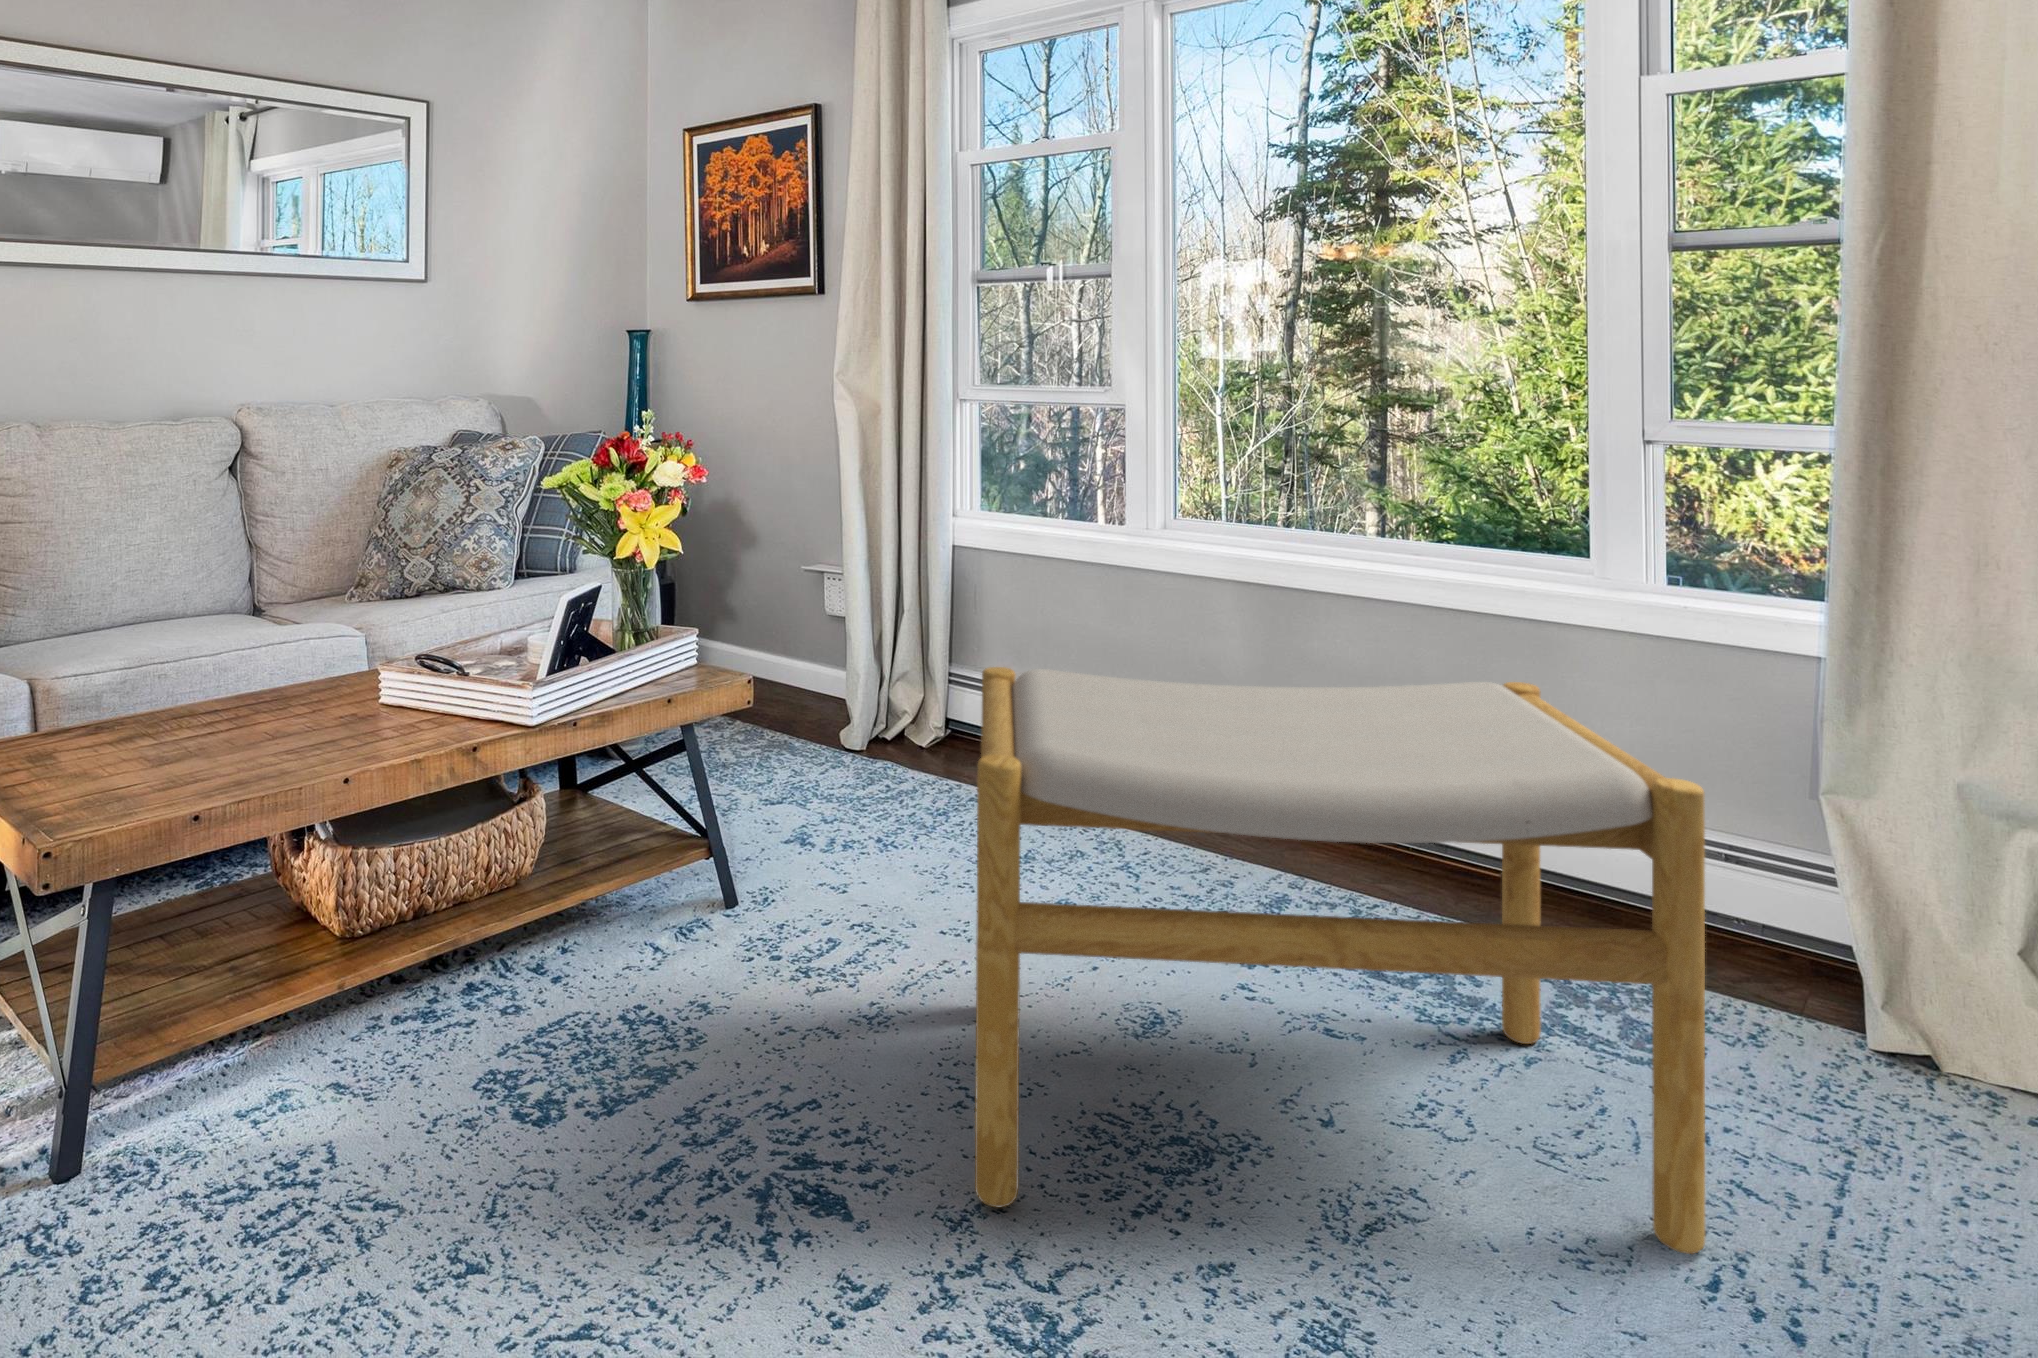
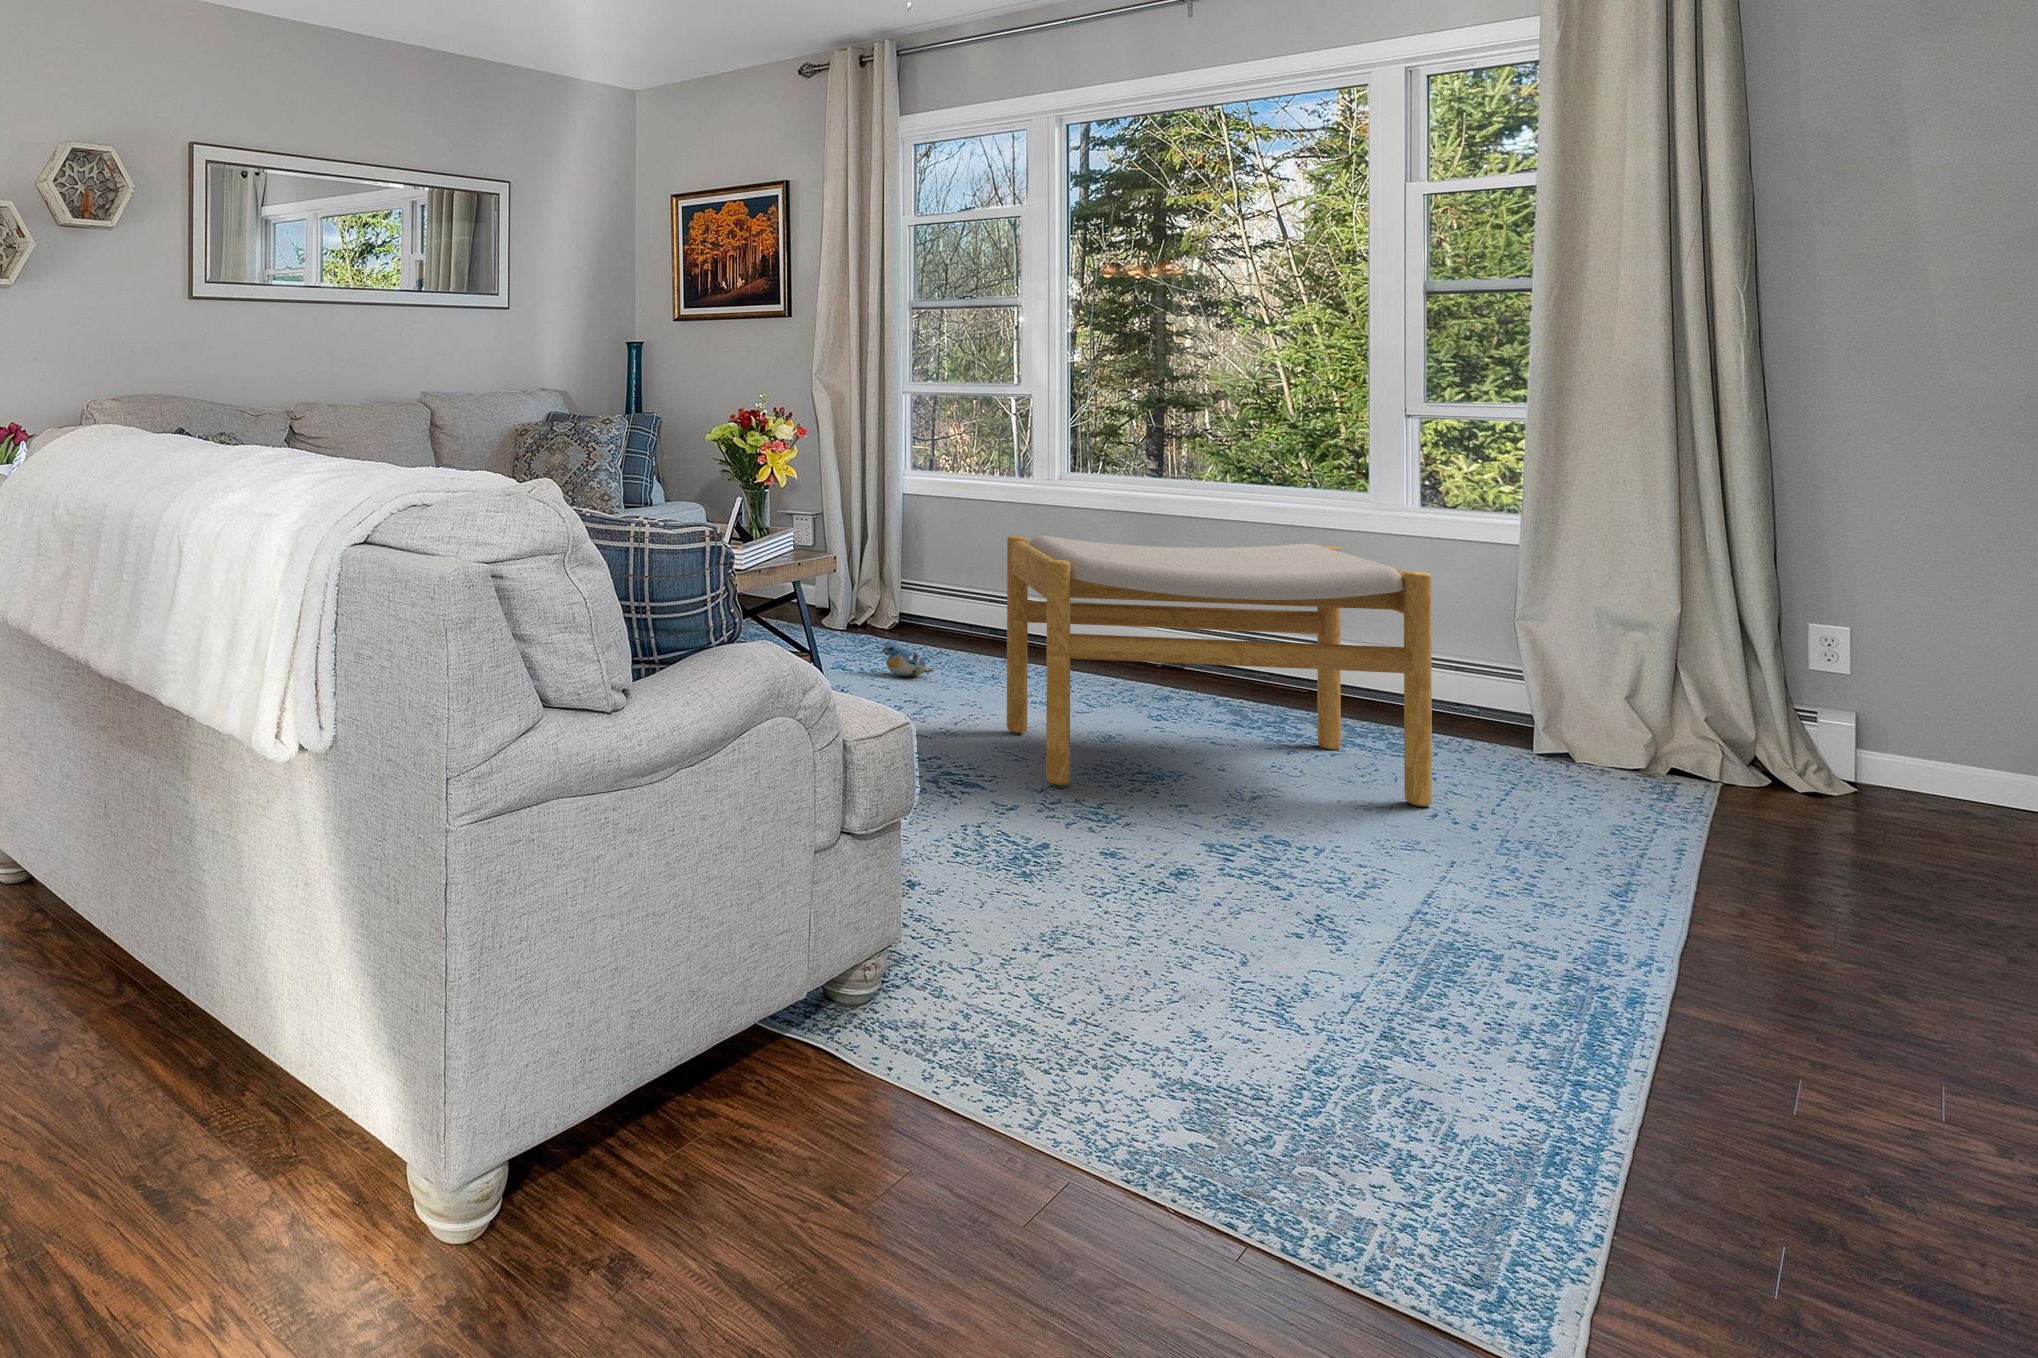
plush toy: none [856,798,934,856] -> present [882,640,933,677]

